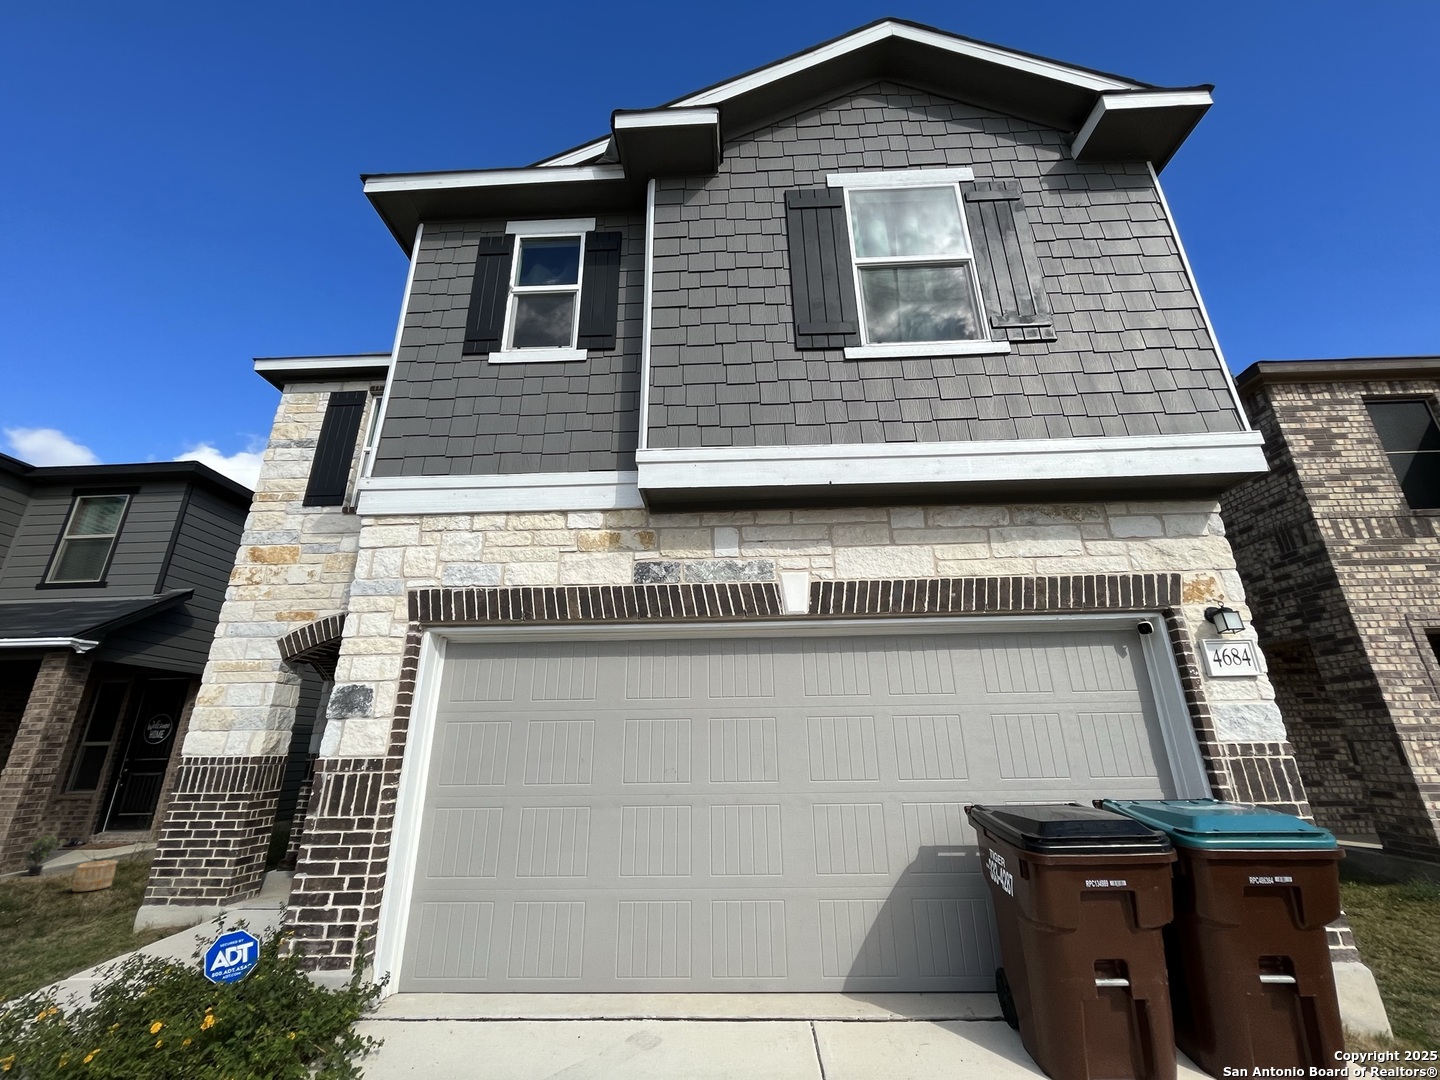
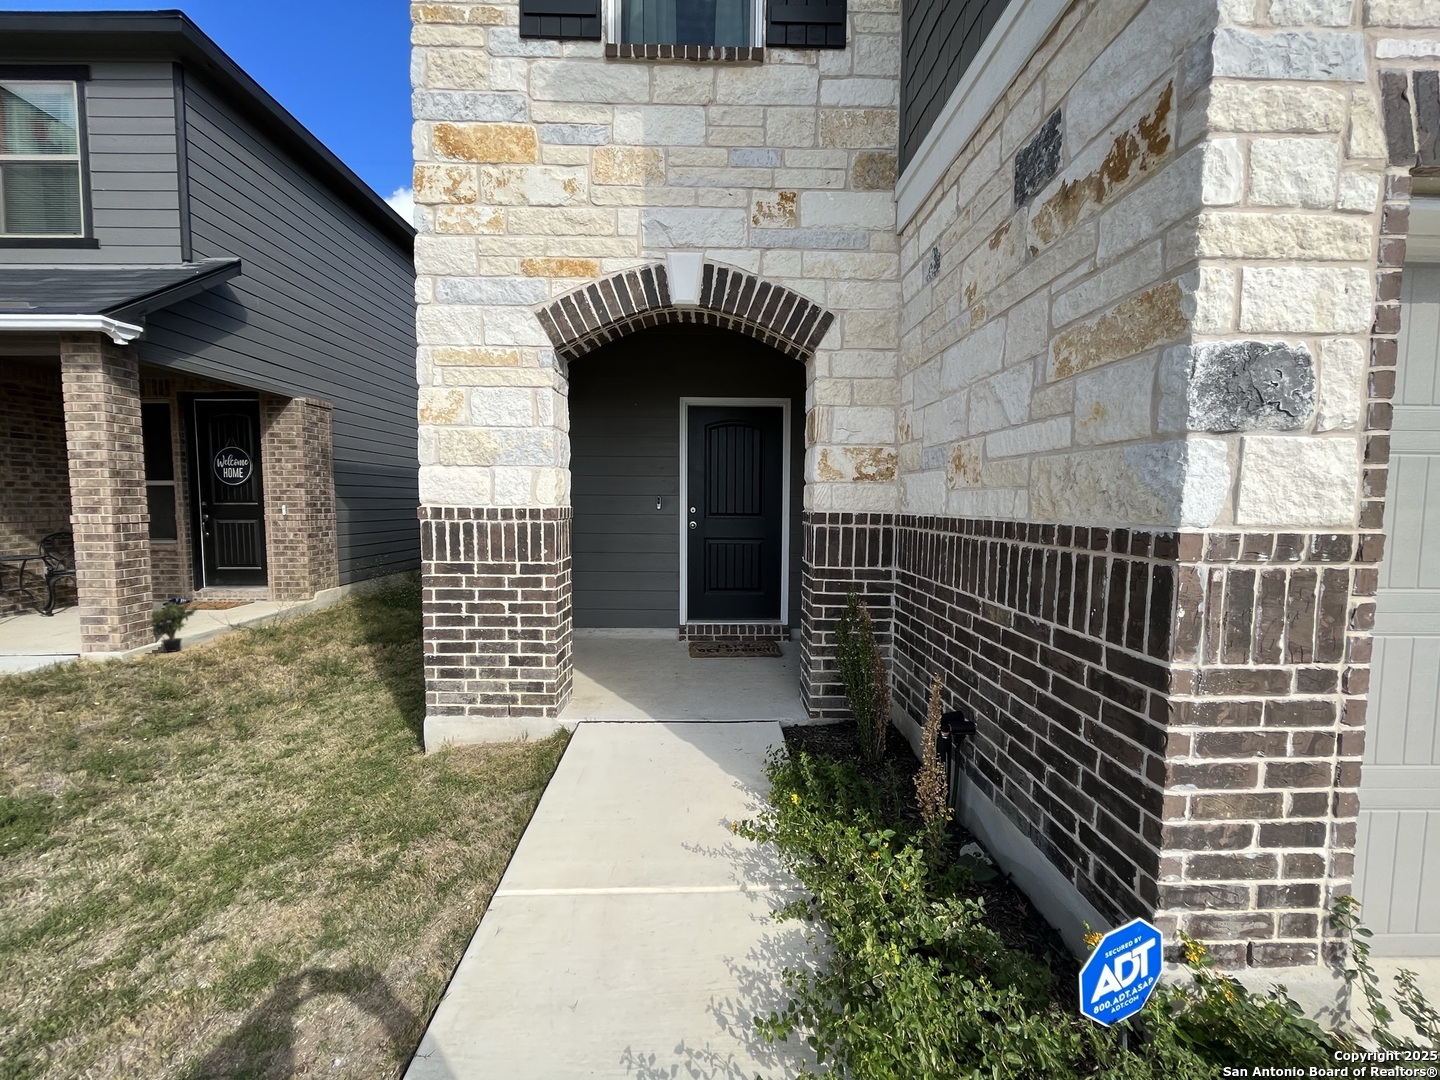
wooden bucket: present [72,860,117,892] -> none [250,637,303,679]

